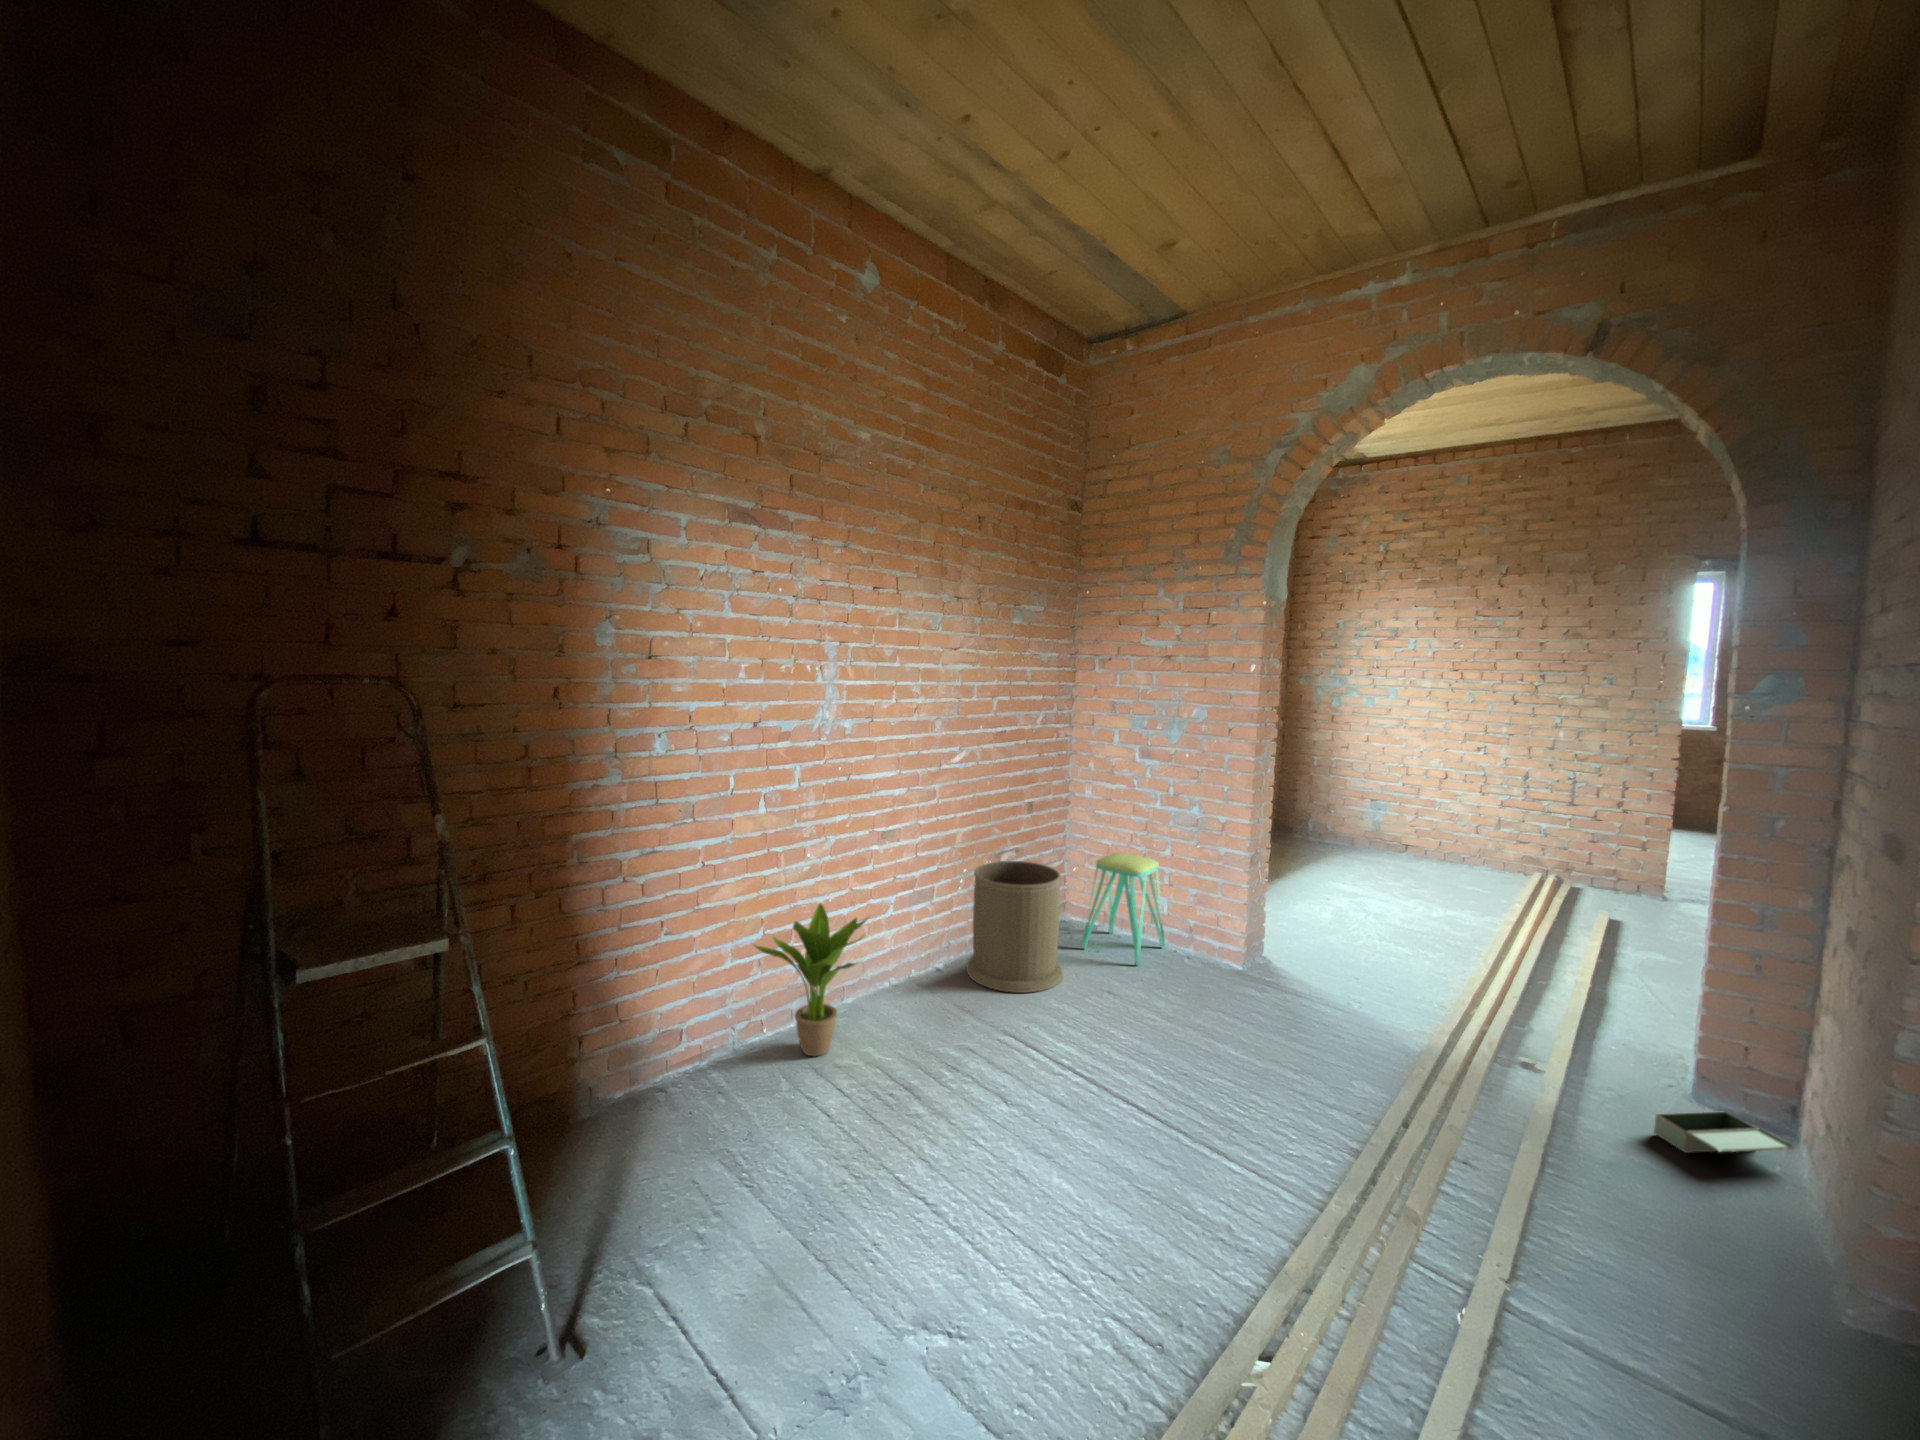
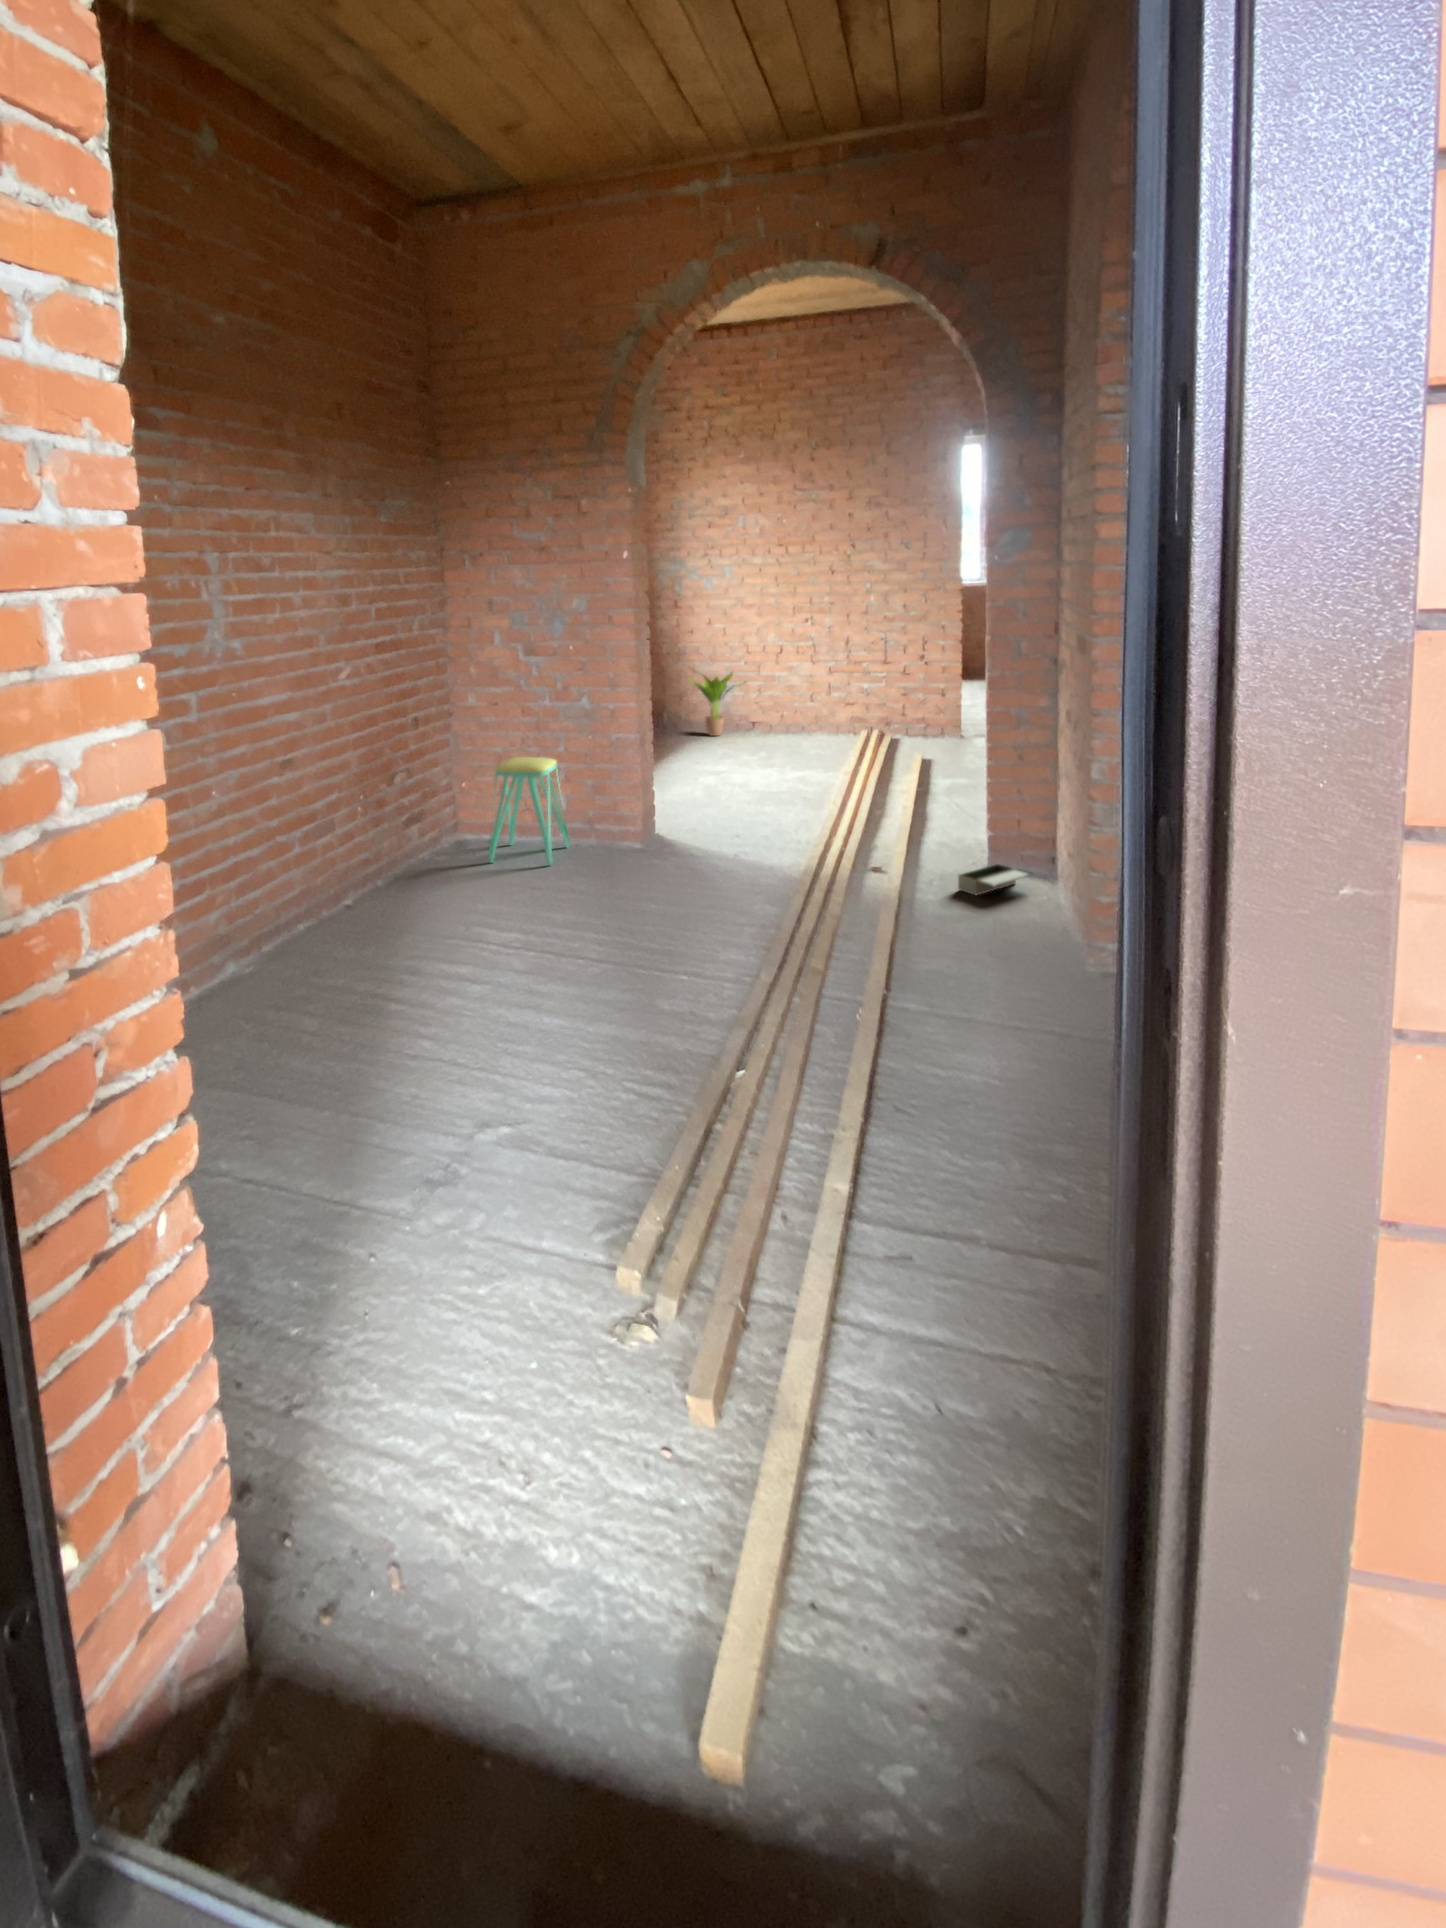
trash can: present [966,861,1063,993] -> none [376,778,482,912]
potted plant: present [754,904,867,1056] -> present [690,673,734,736]

